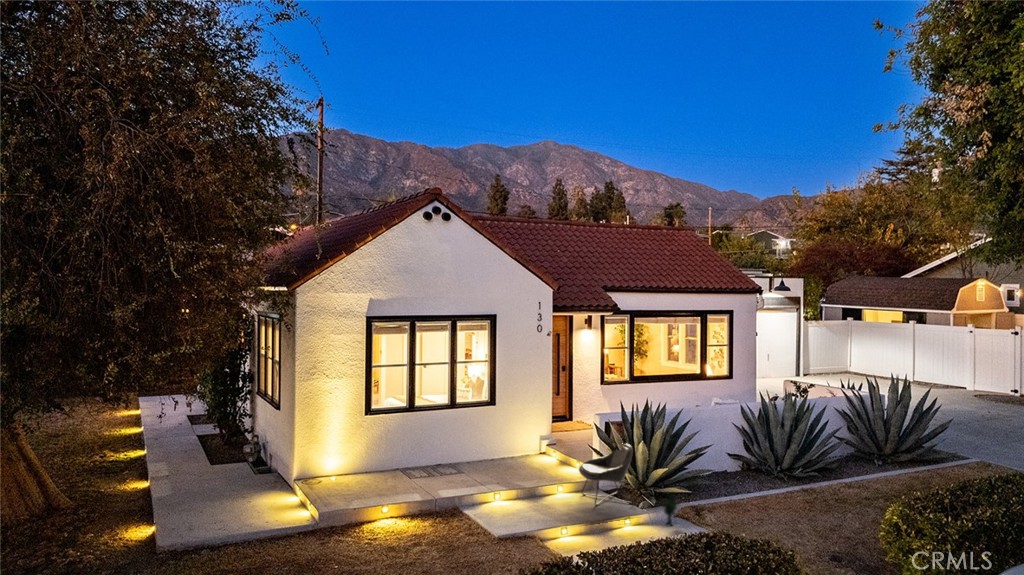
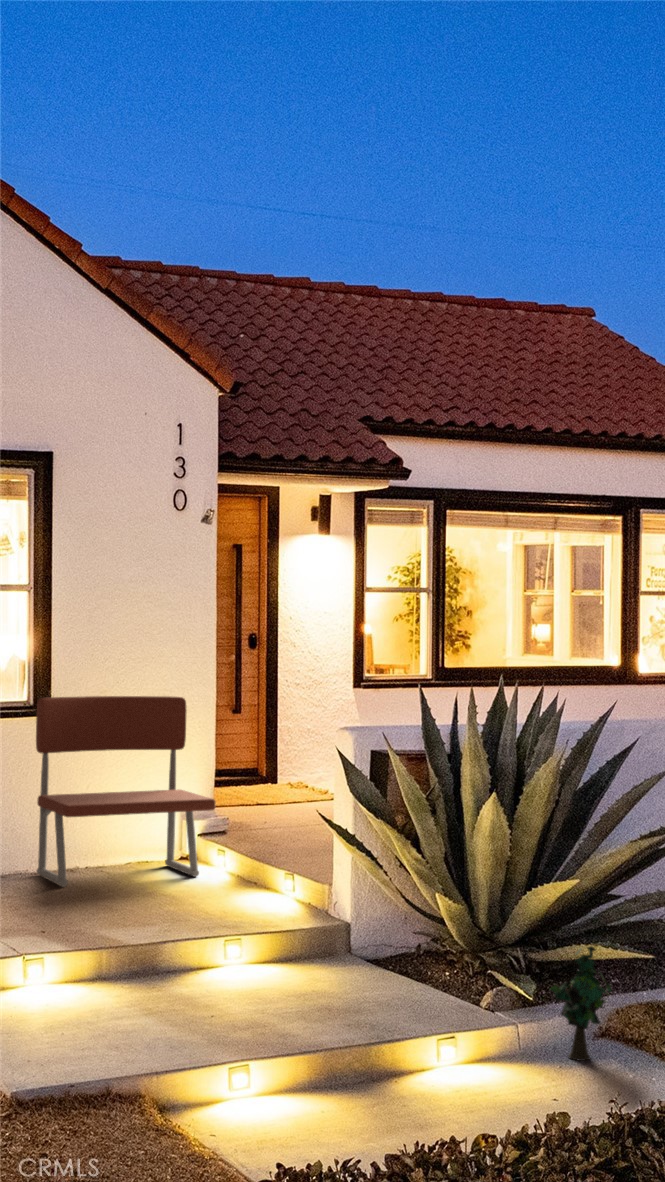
bench: none [493,398,553,464] -> present [36,696,215,887]
lounge chair: present [579,443,633,506] -> none [291,809,462,1001]

